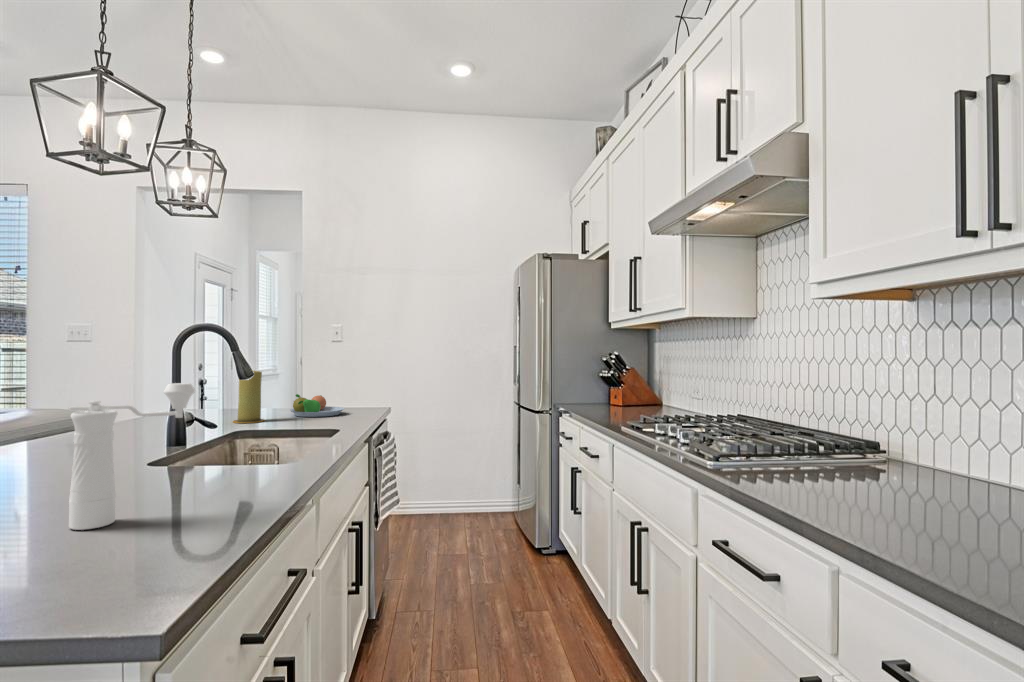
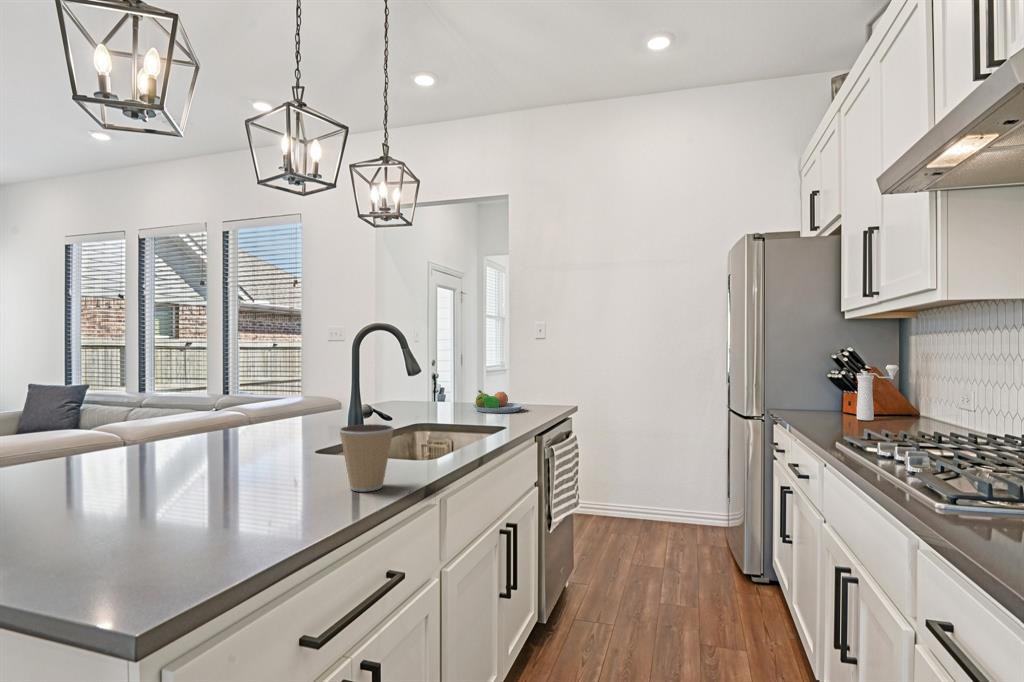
candle: present [233,371,264,423] -> none [420,367,447,416]
pepper mill: present [69,383,195,530] -> present [856,365,899,420]
coffee cup: none [223,426,284,495] -> present [339,424,394,492]

